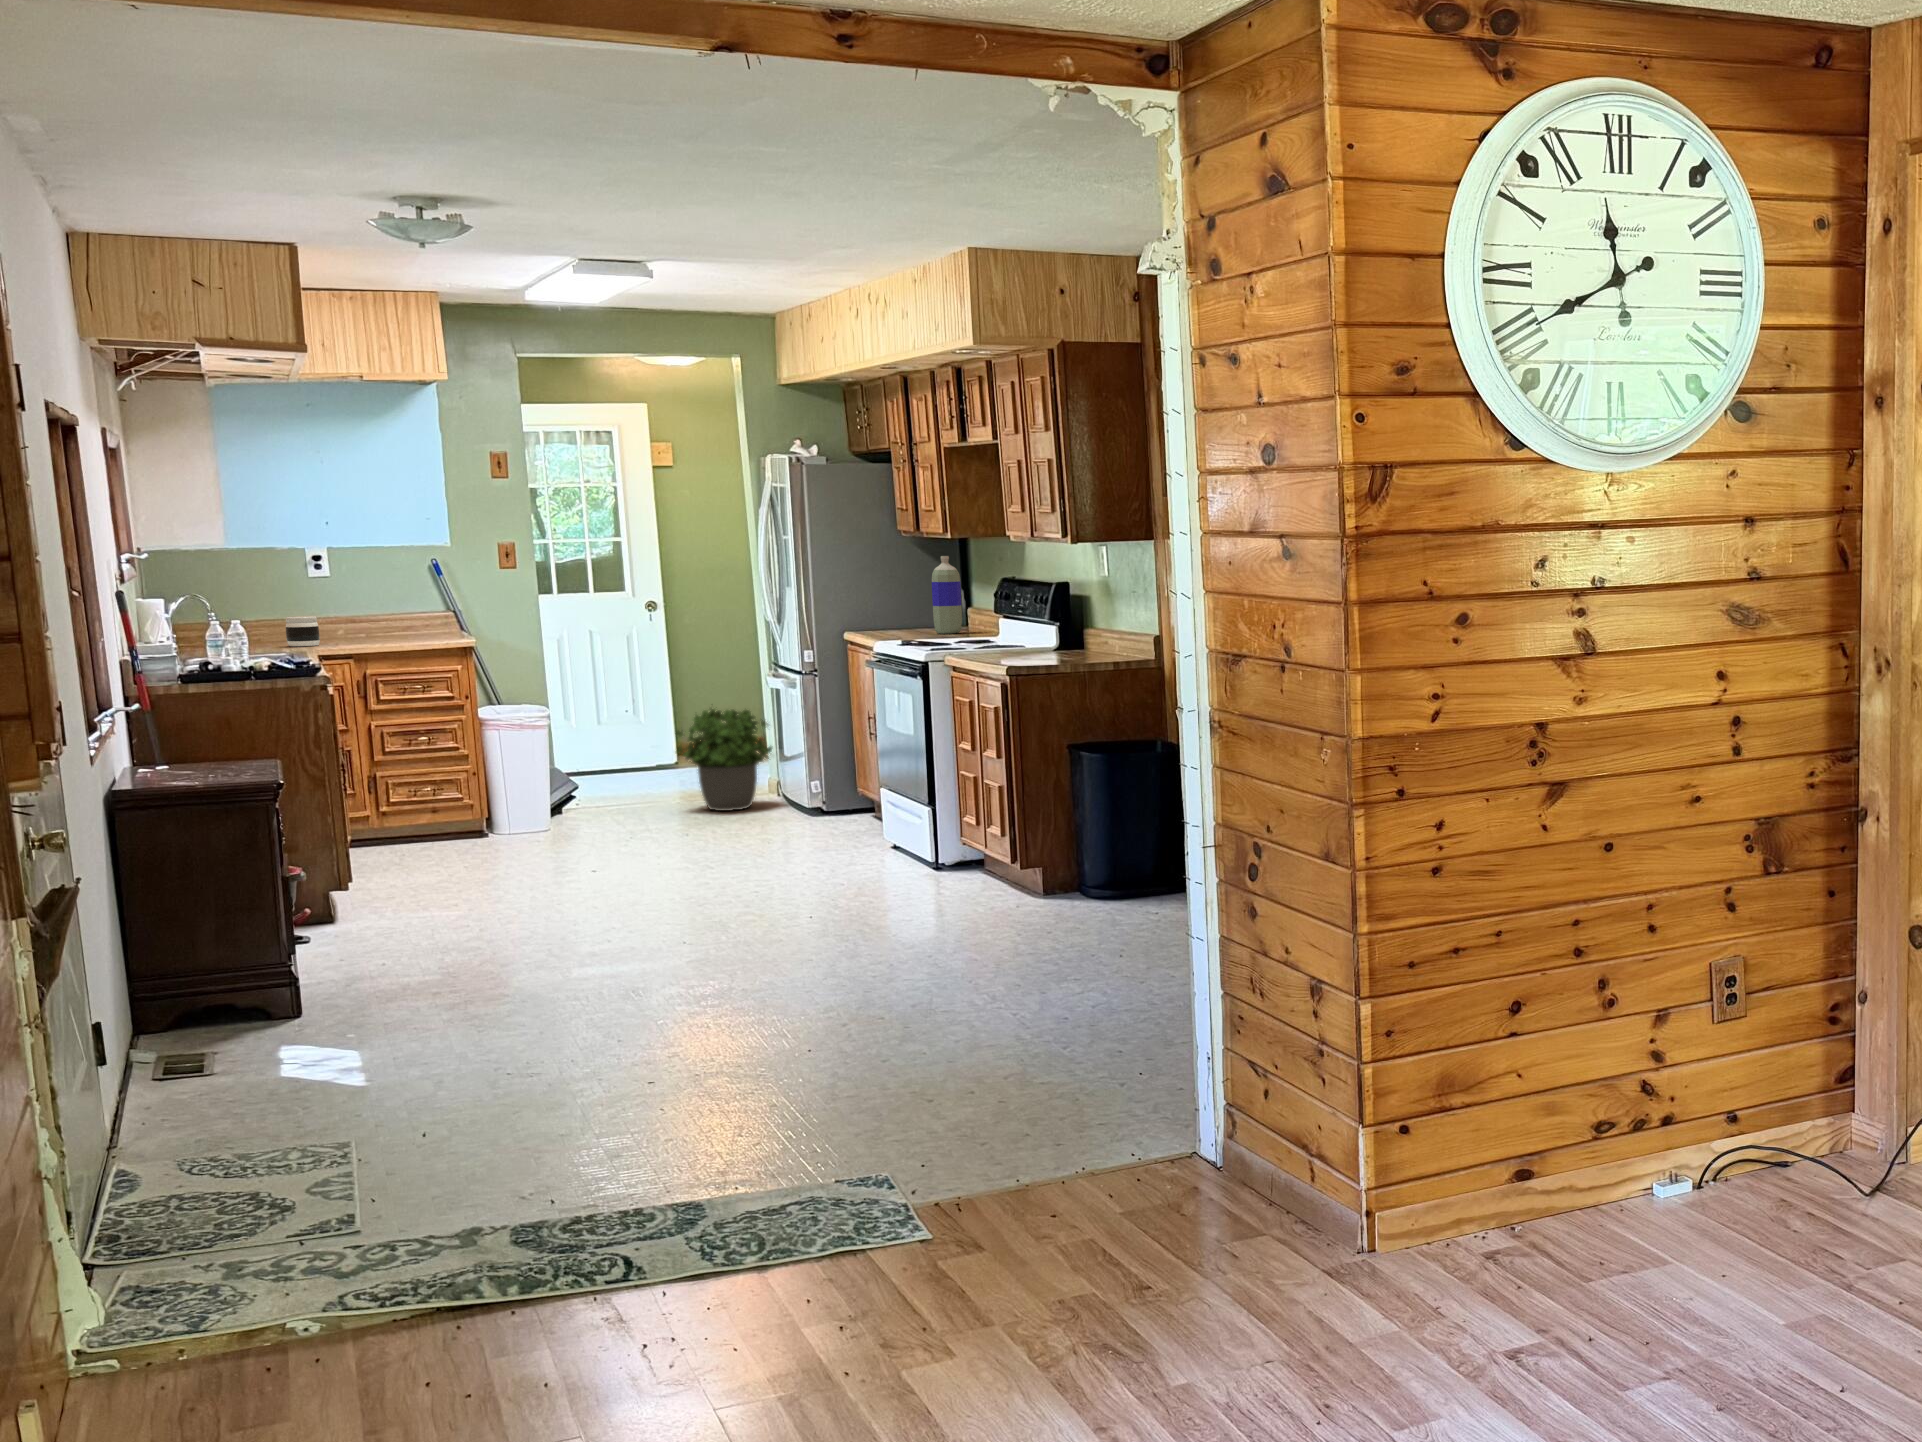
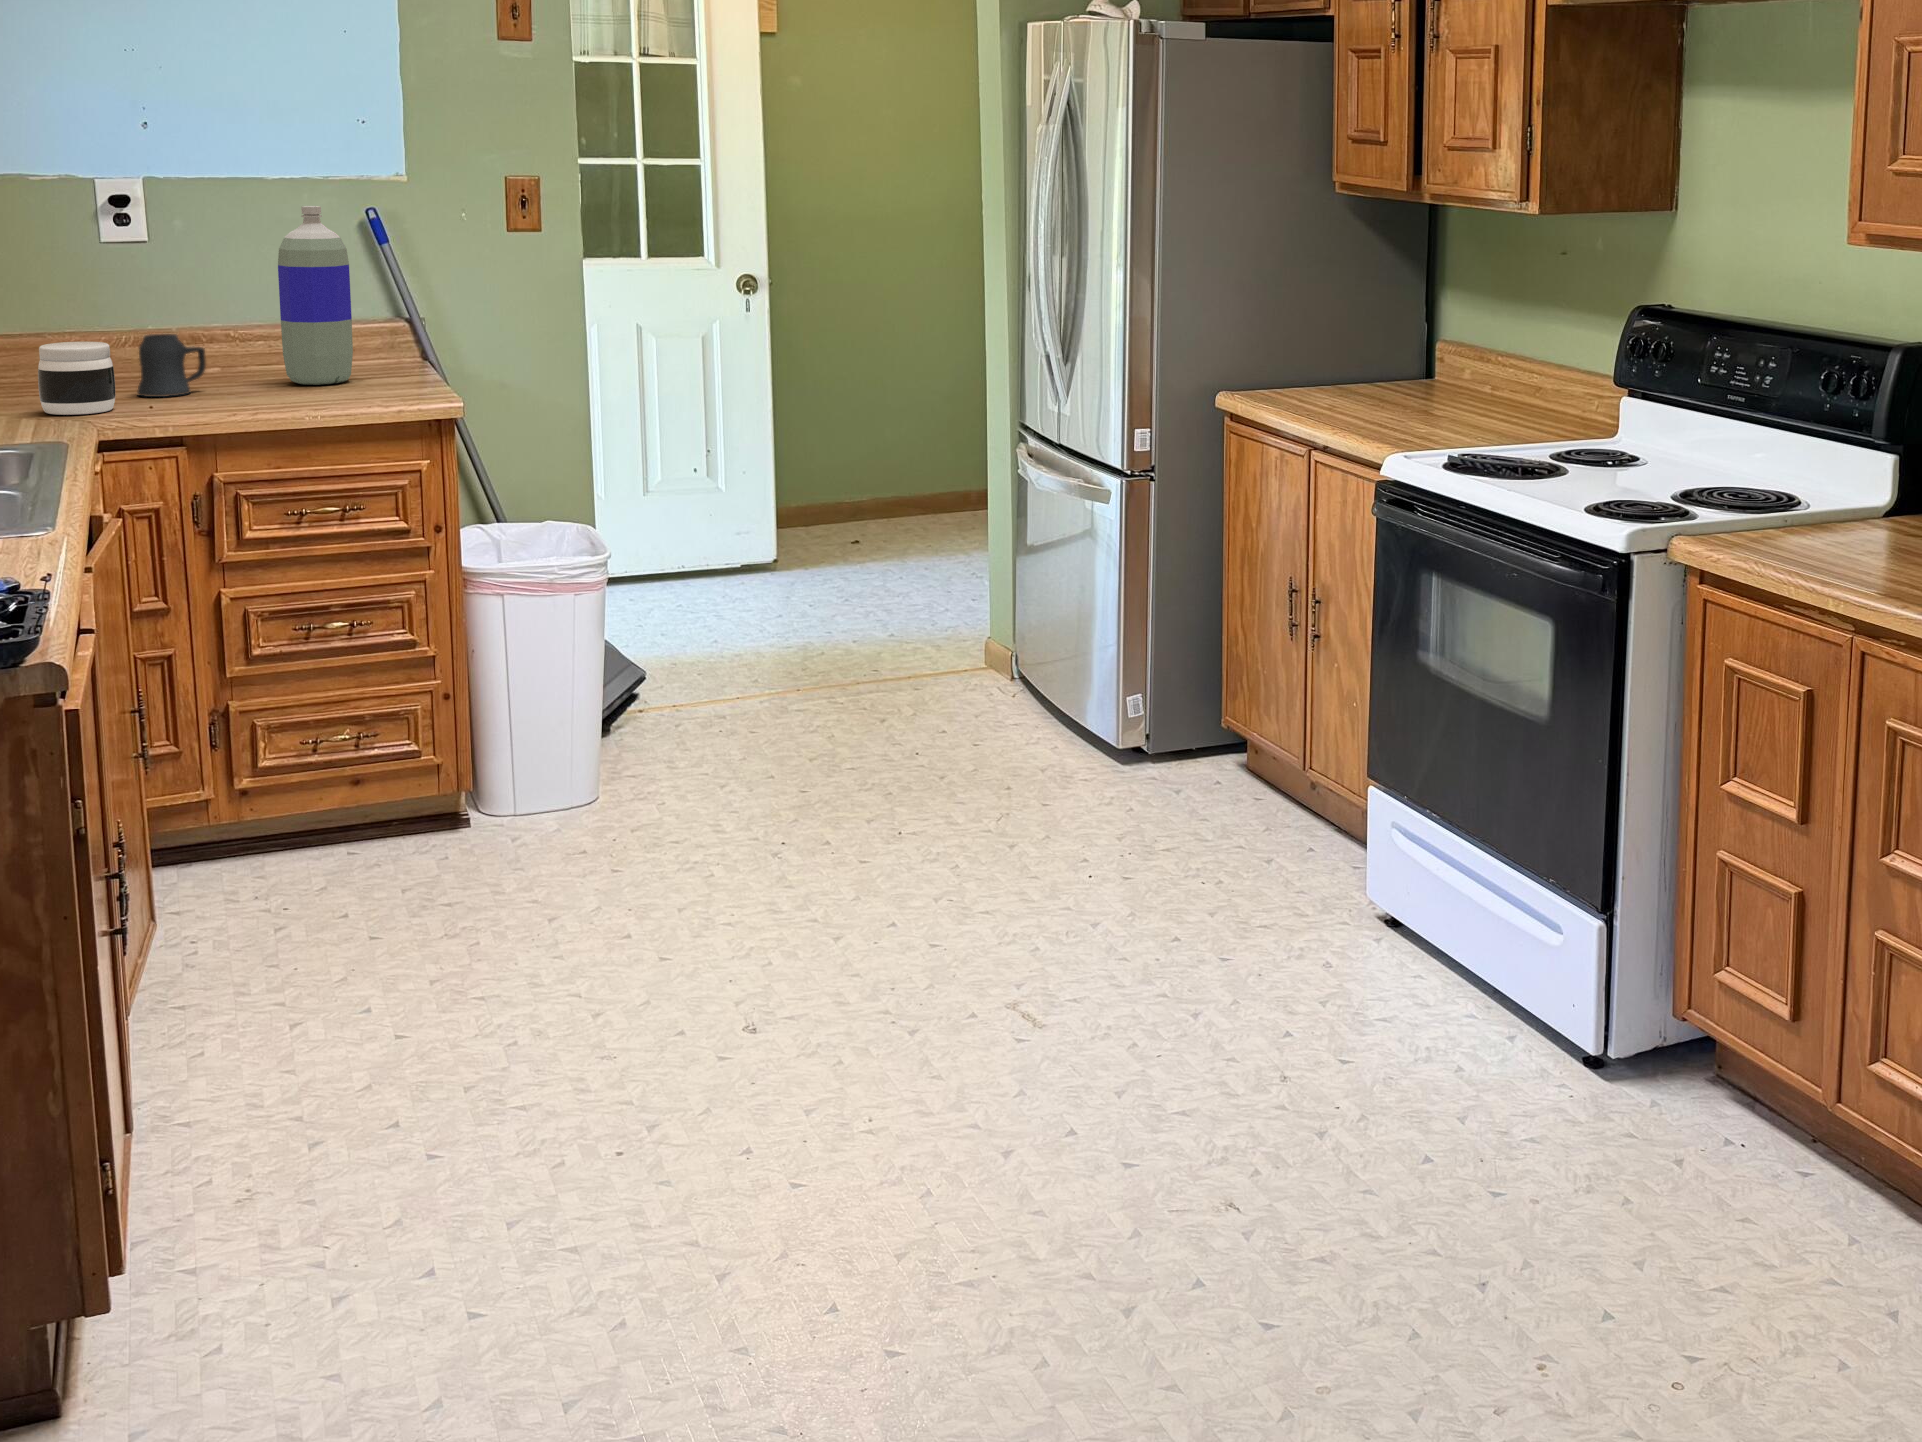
bottle: present [932,556,962,634] -> present [278,206,353,385]
mug: none [327,615,358,642] -> present [137,334,206,397]
potted plant: present [676,709,772,811] -> none [840,516,1030,736]

